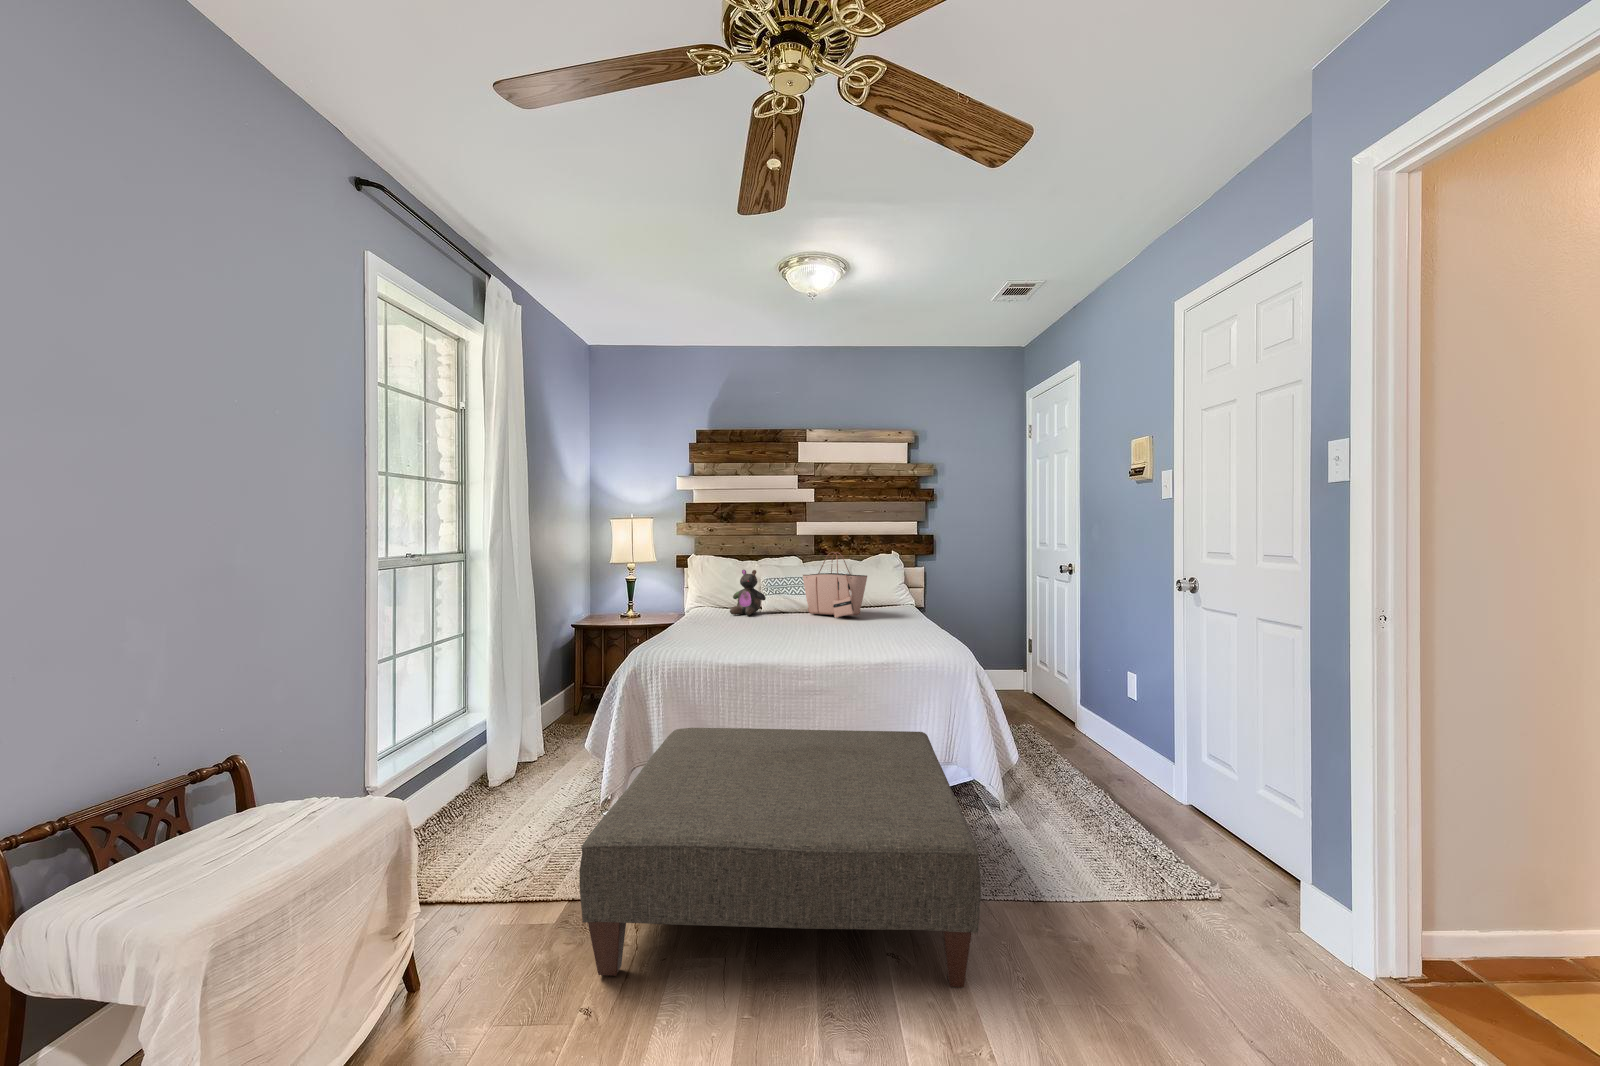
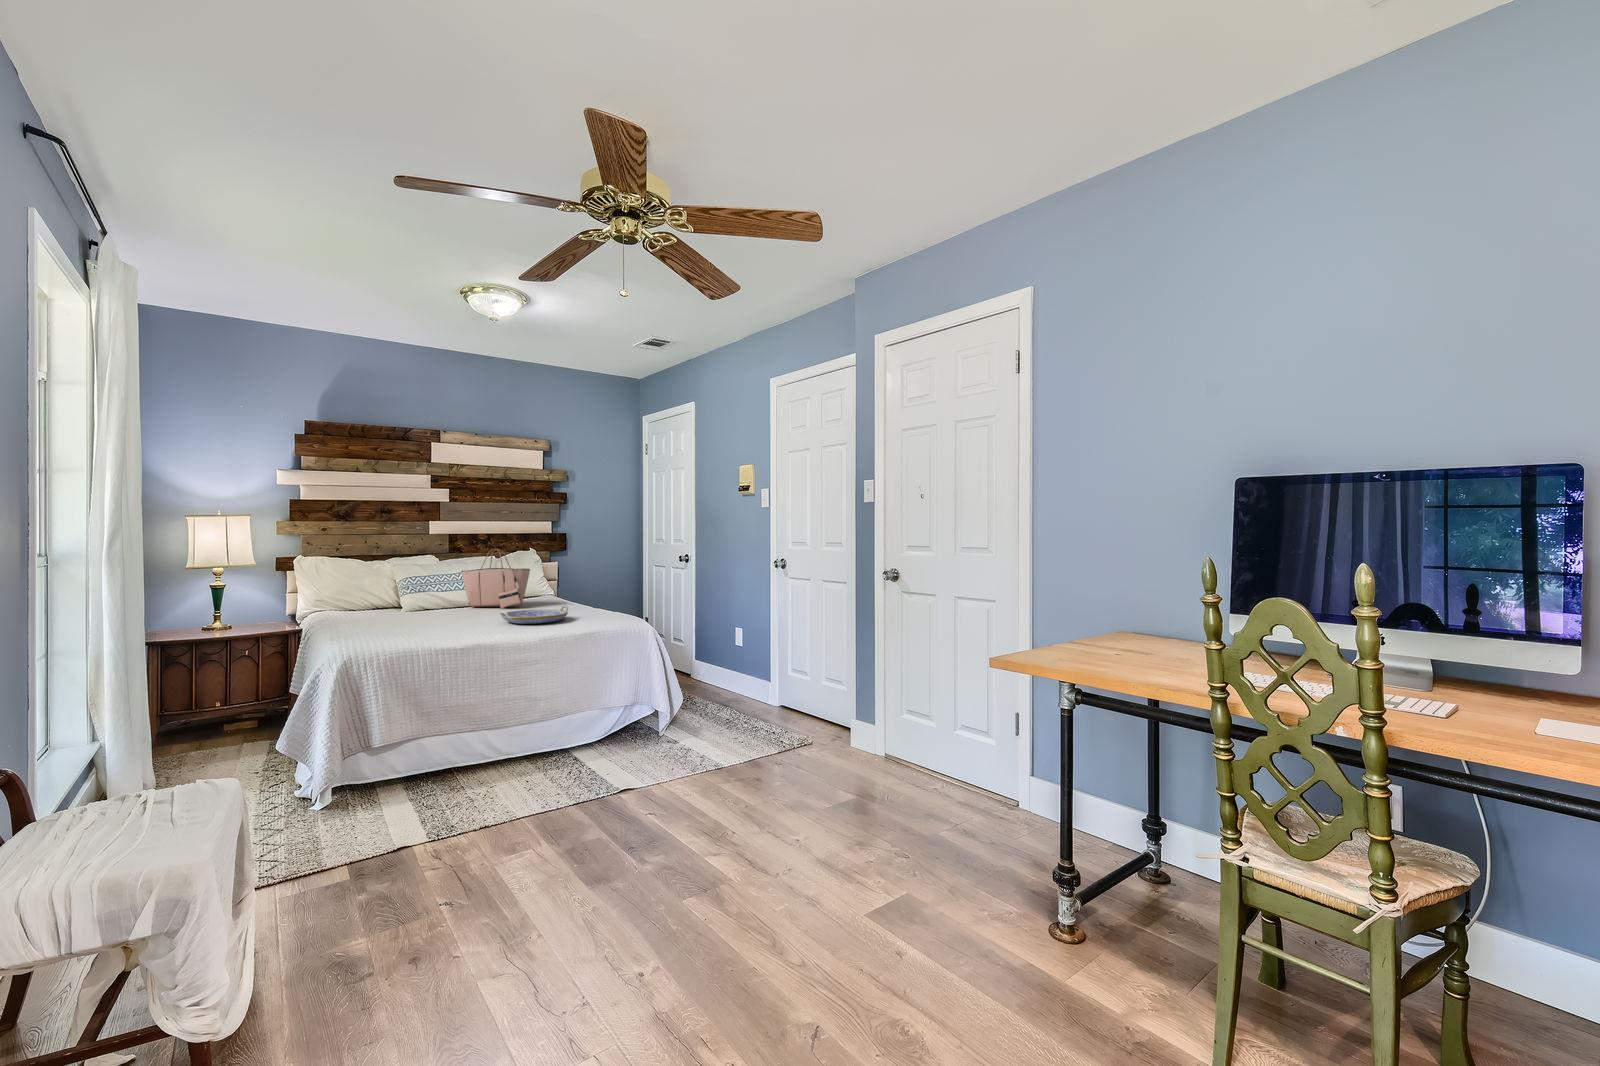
stuffed bear: present [730,570,766,615] -> none [382,568,422,613]
serving tray: none [806,623,883,643] -> present [500,606,568,624]
ottoman: present [579,728,981,987] -> none [393,682,714,890]

